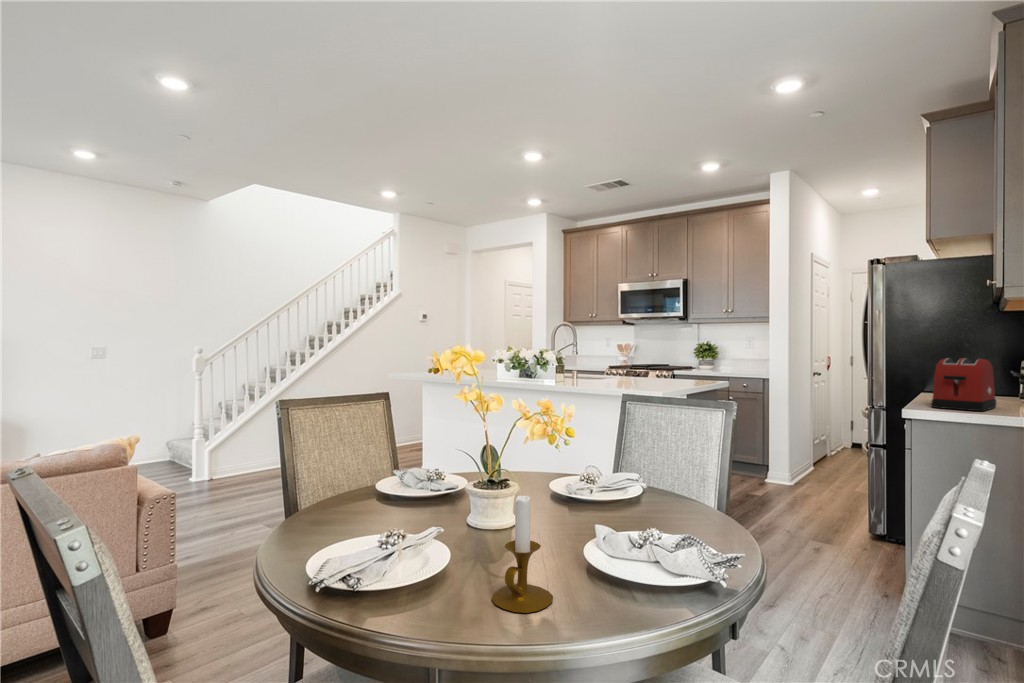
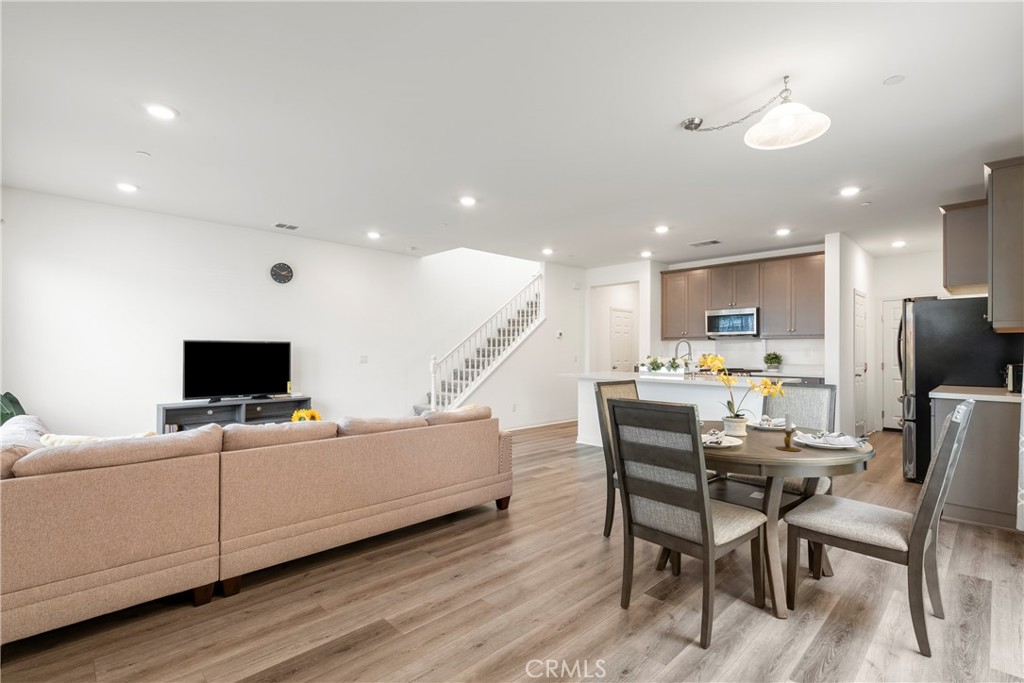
toaster: present [931,358,996,411] -> none [948,364,989,395]

